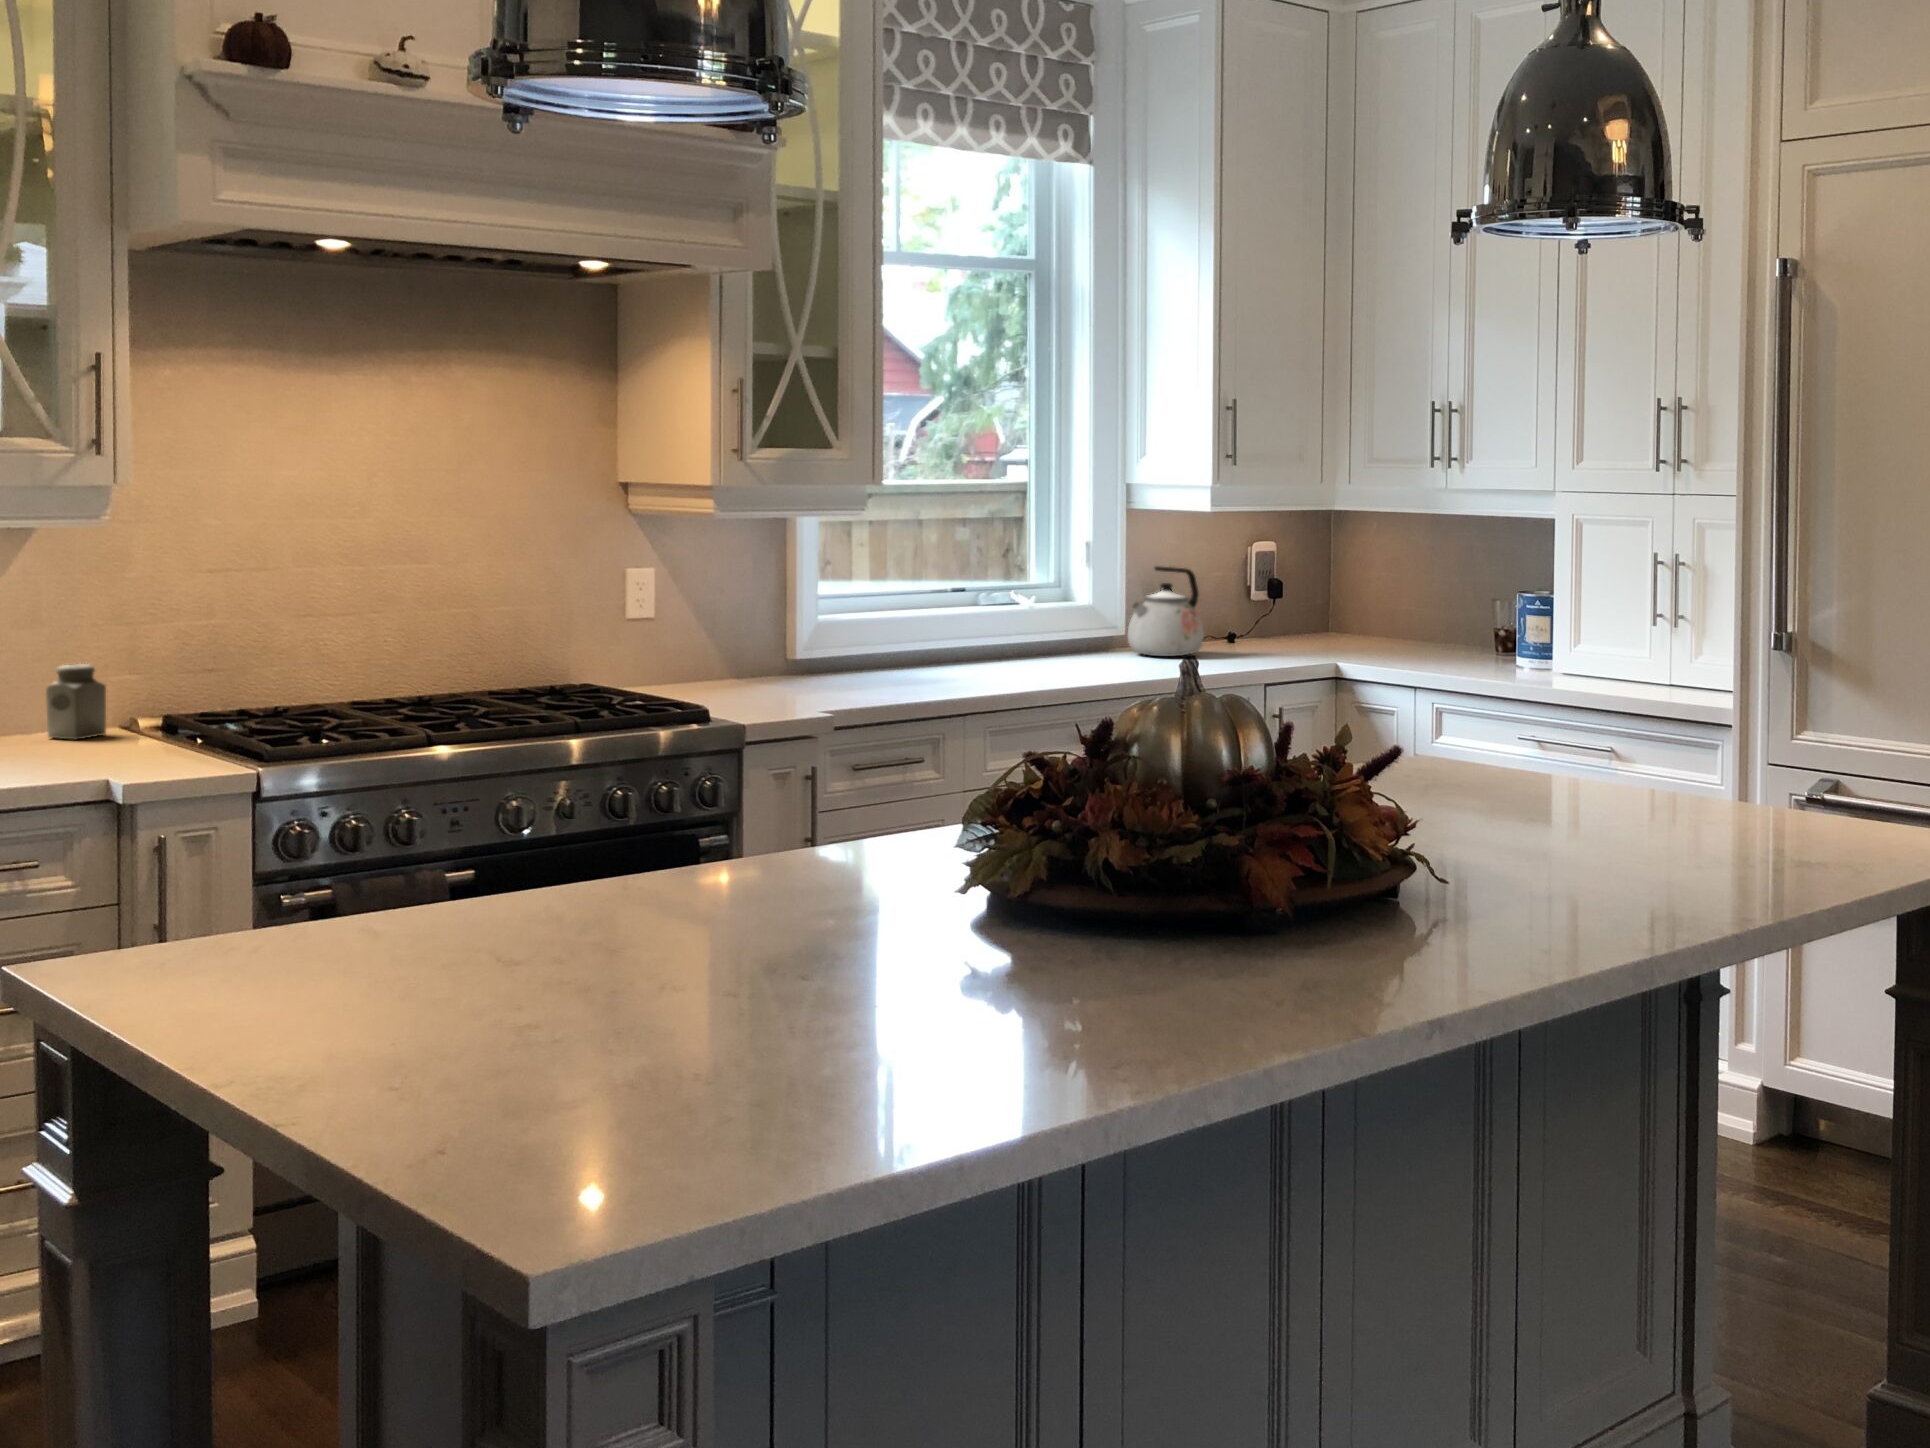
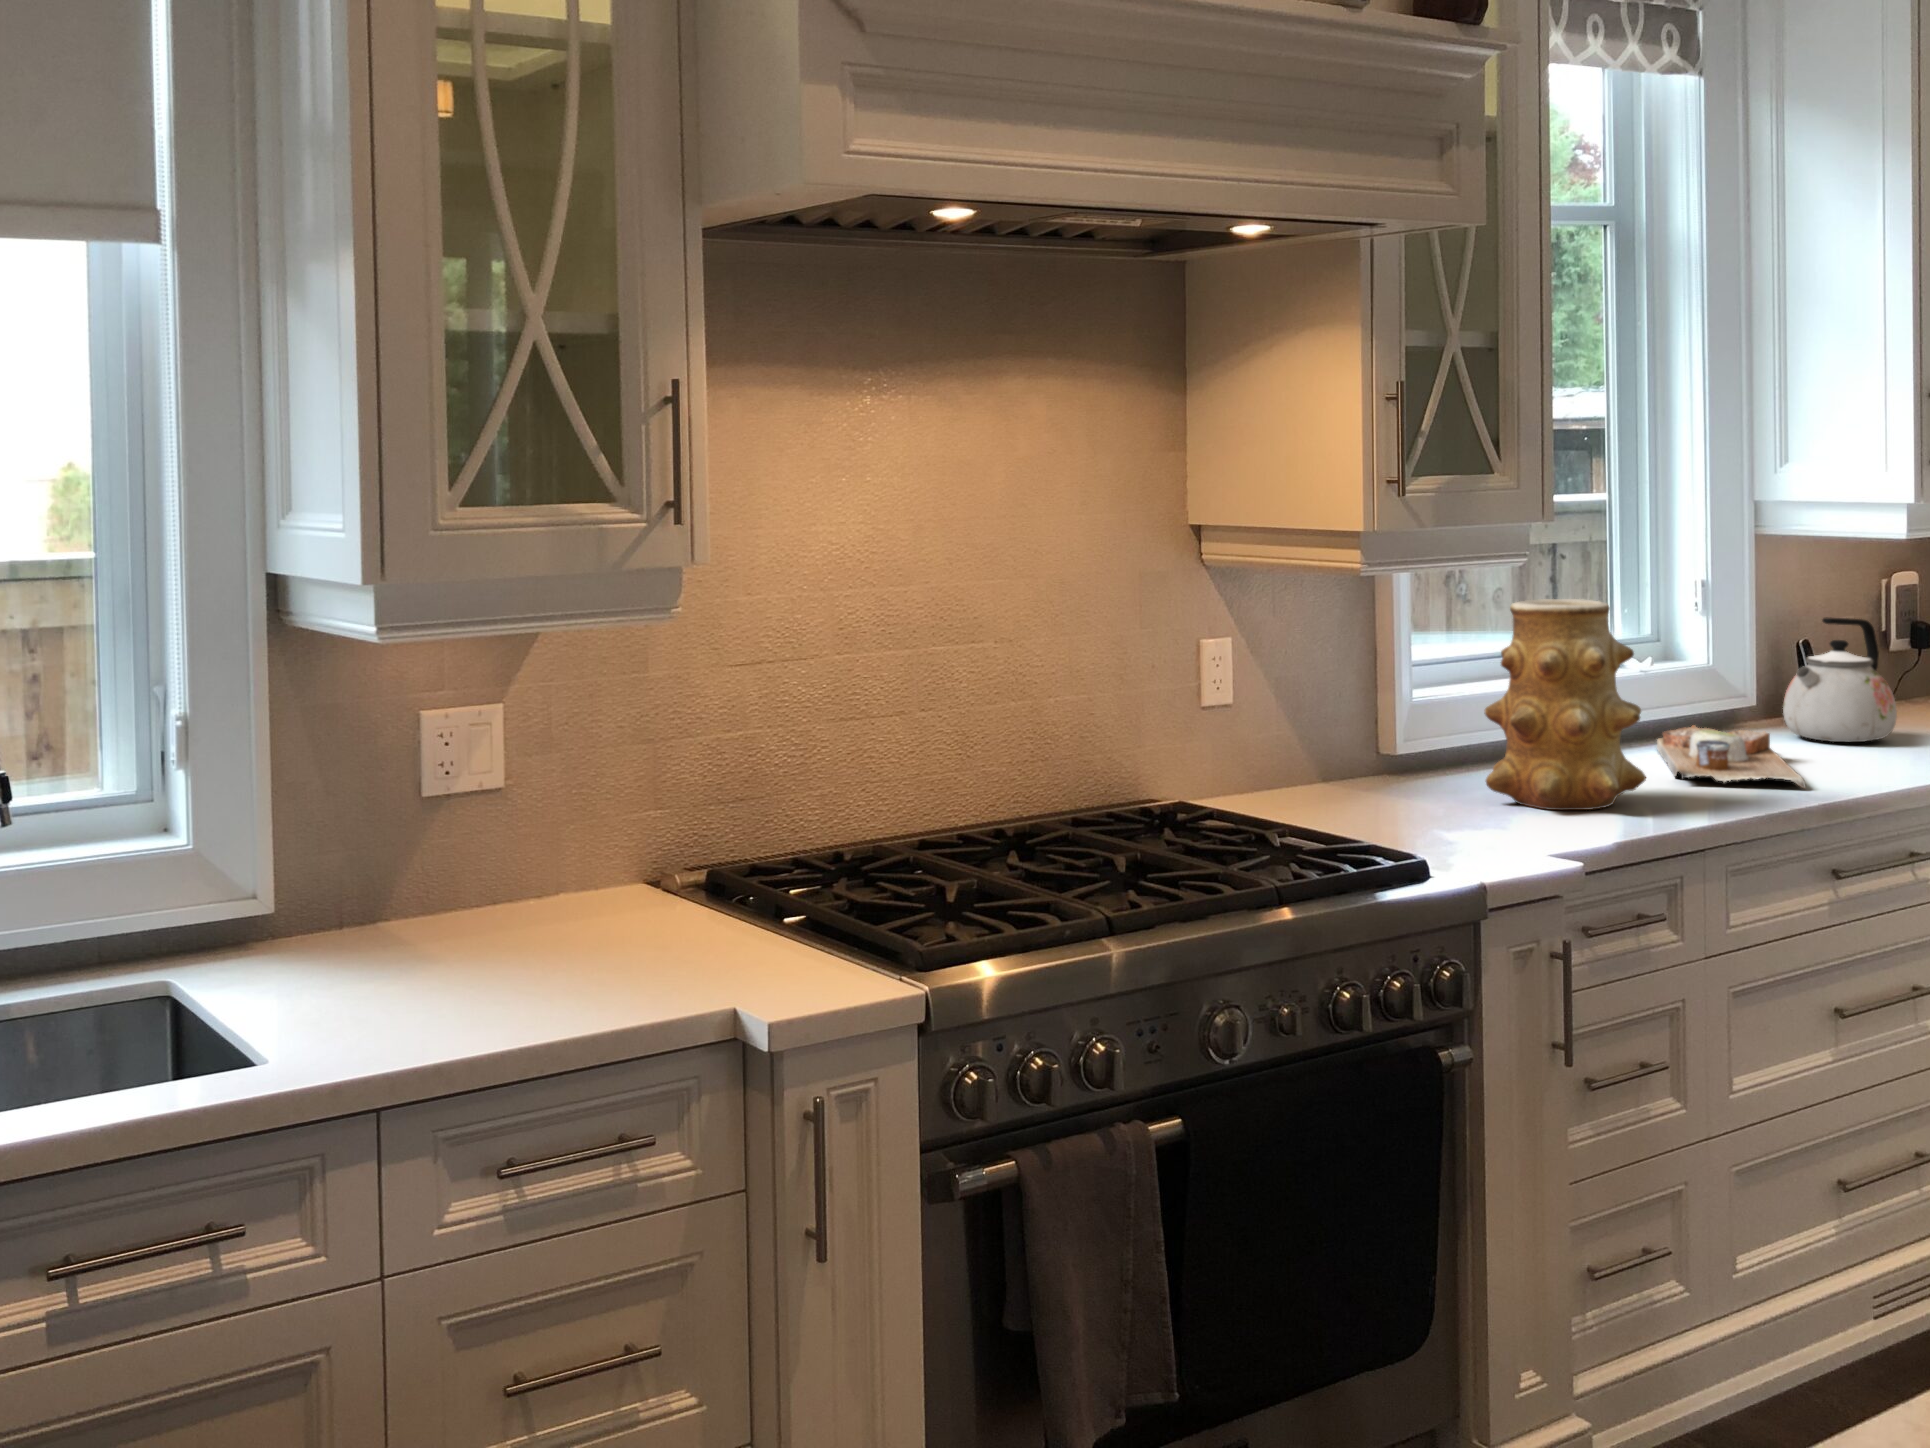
vase: none [827,541,943,689] -> present [1485,599,1646,810]
cutting board: none [991,642,1094,680] -> present [1657,725,1806,788]
salt shaker: present [46,664,106,740] -> none [572,806,643,914]

